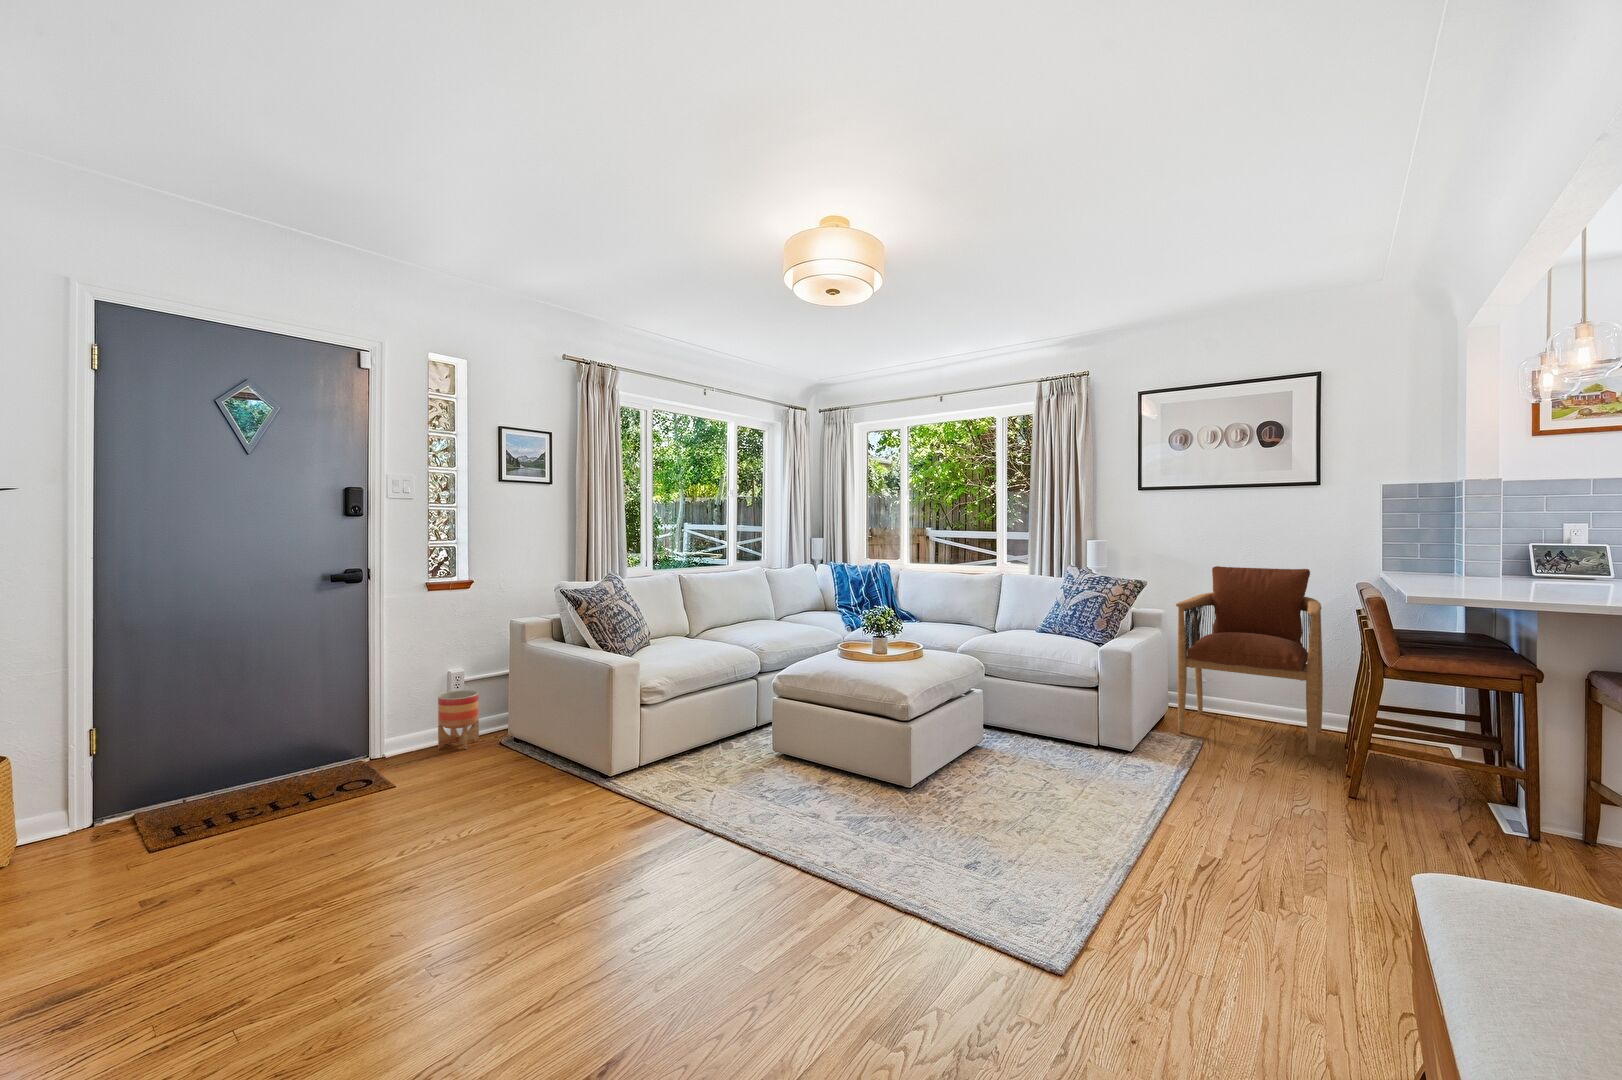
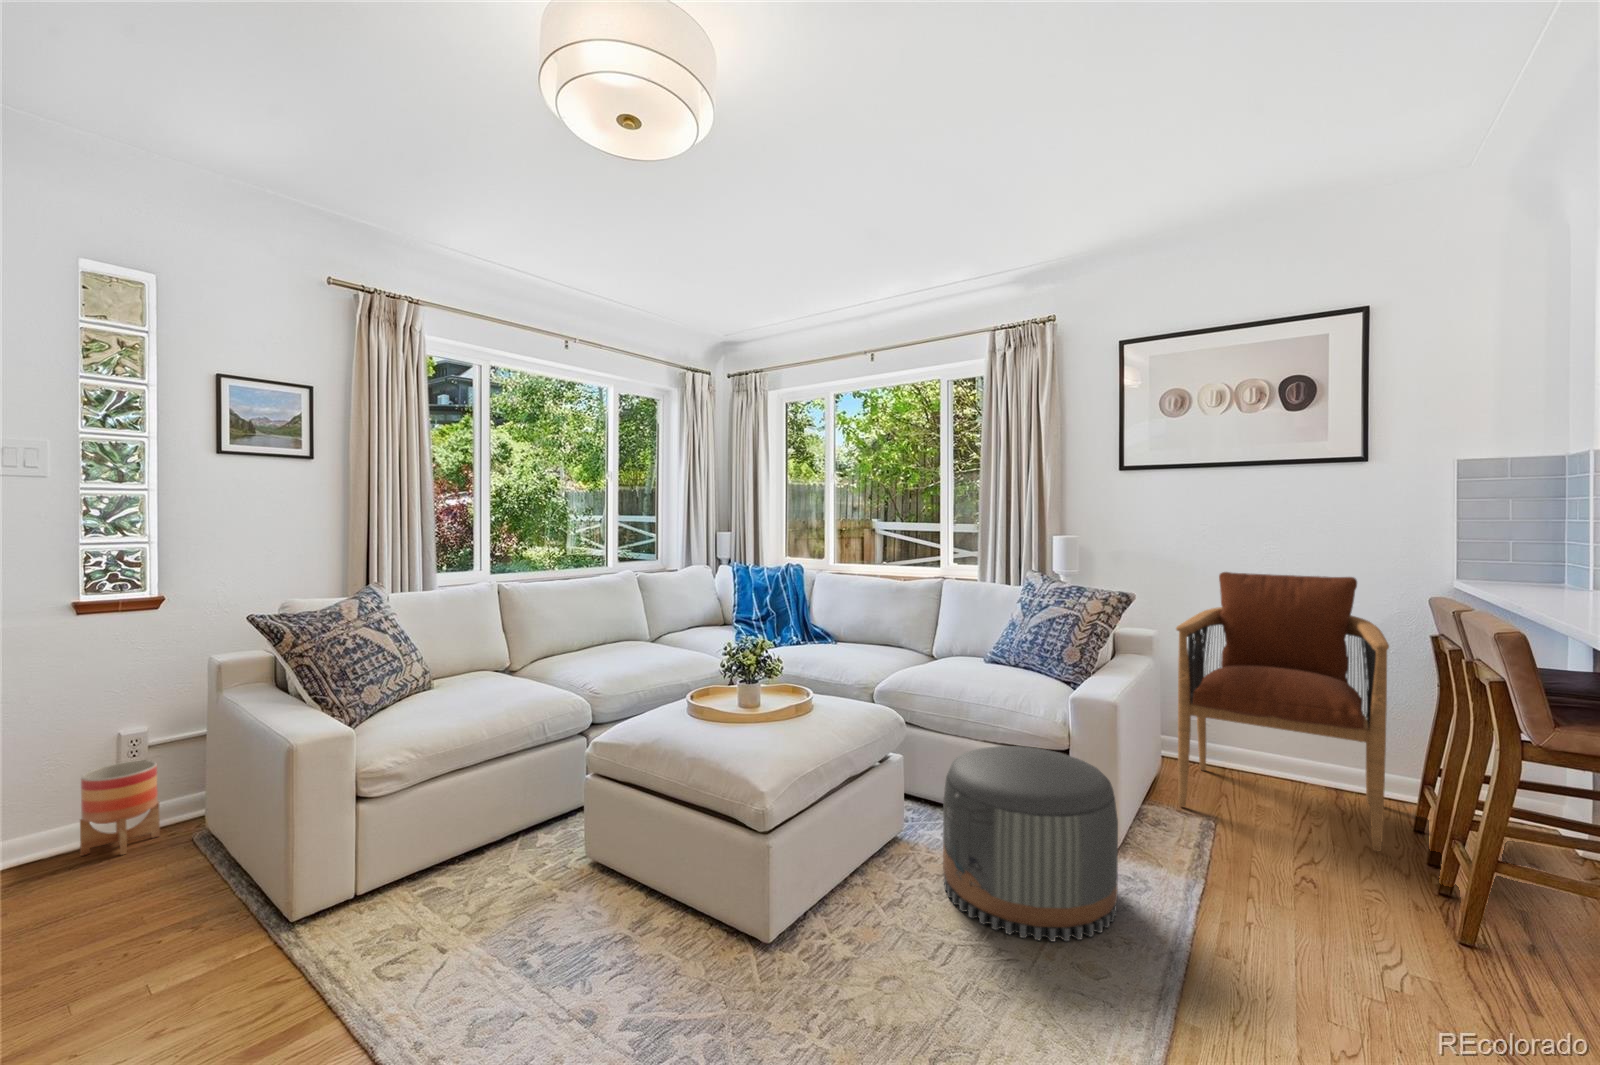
pouf: none [1014,679,1129,791] -> present [943,746,1118,941]

